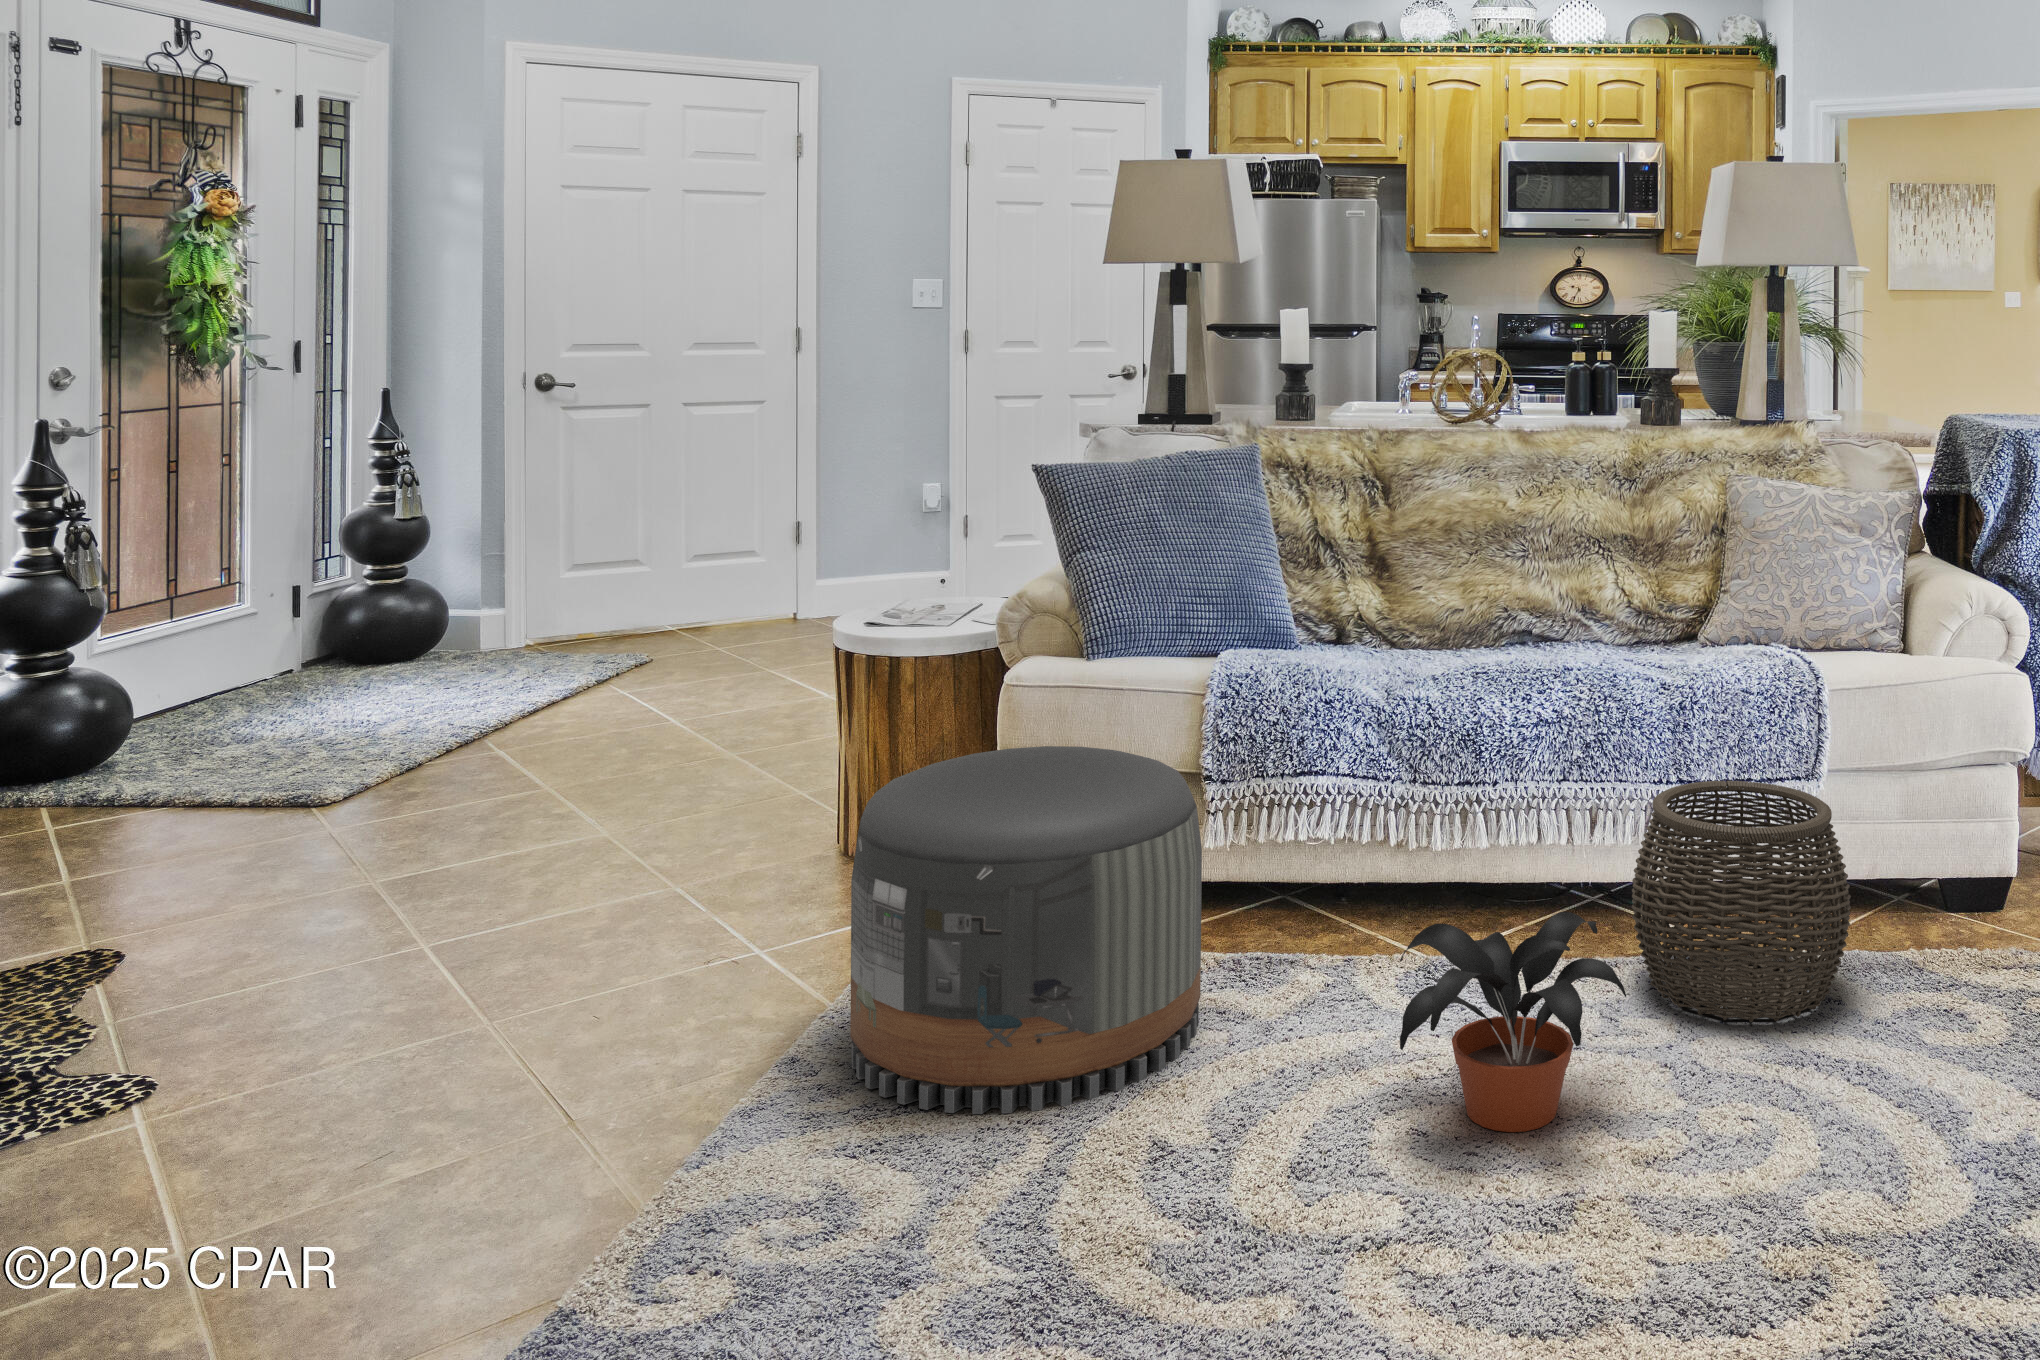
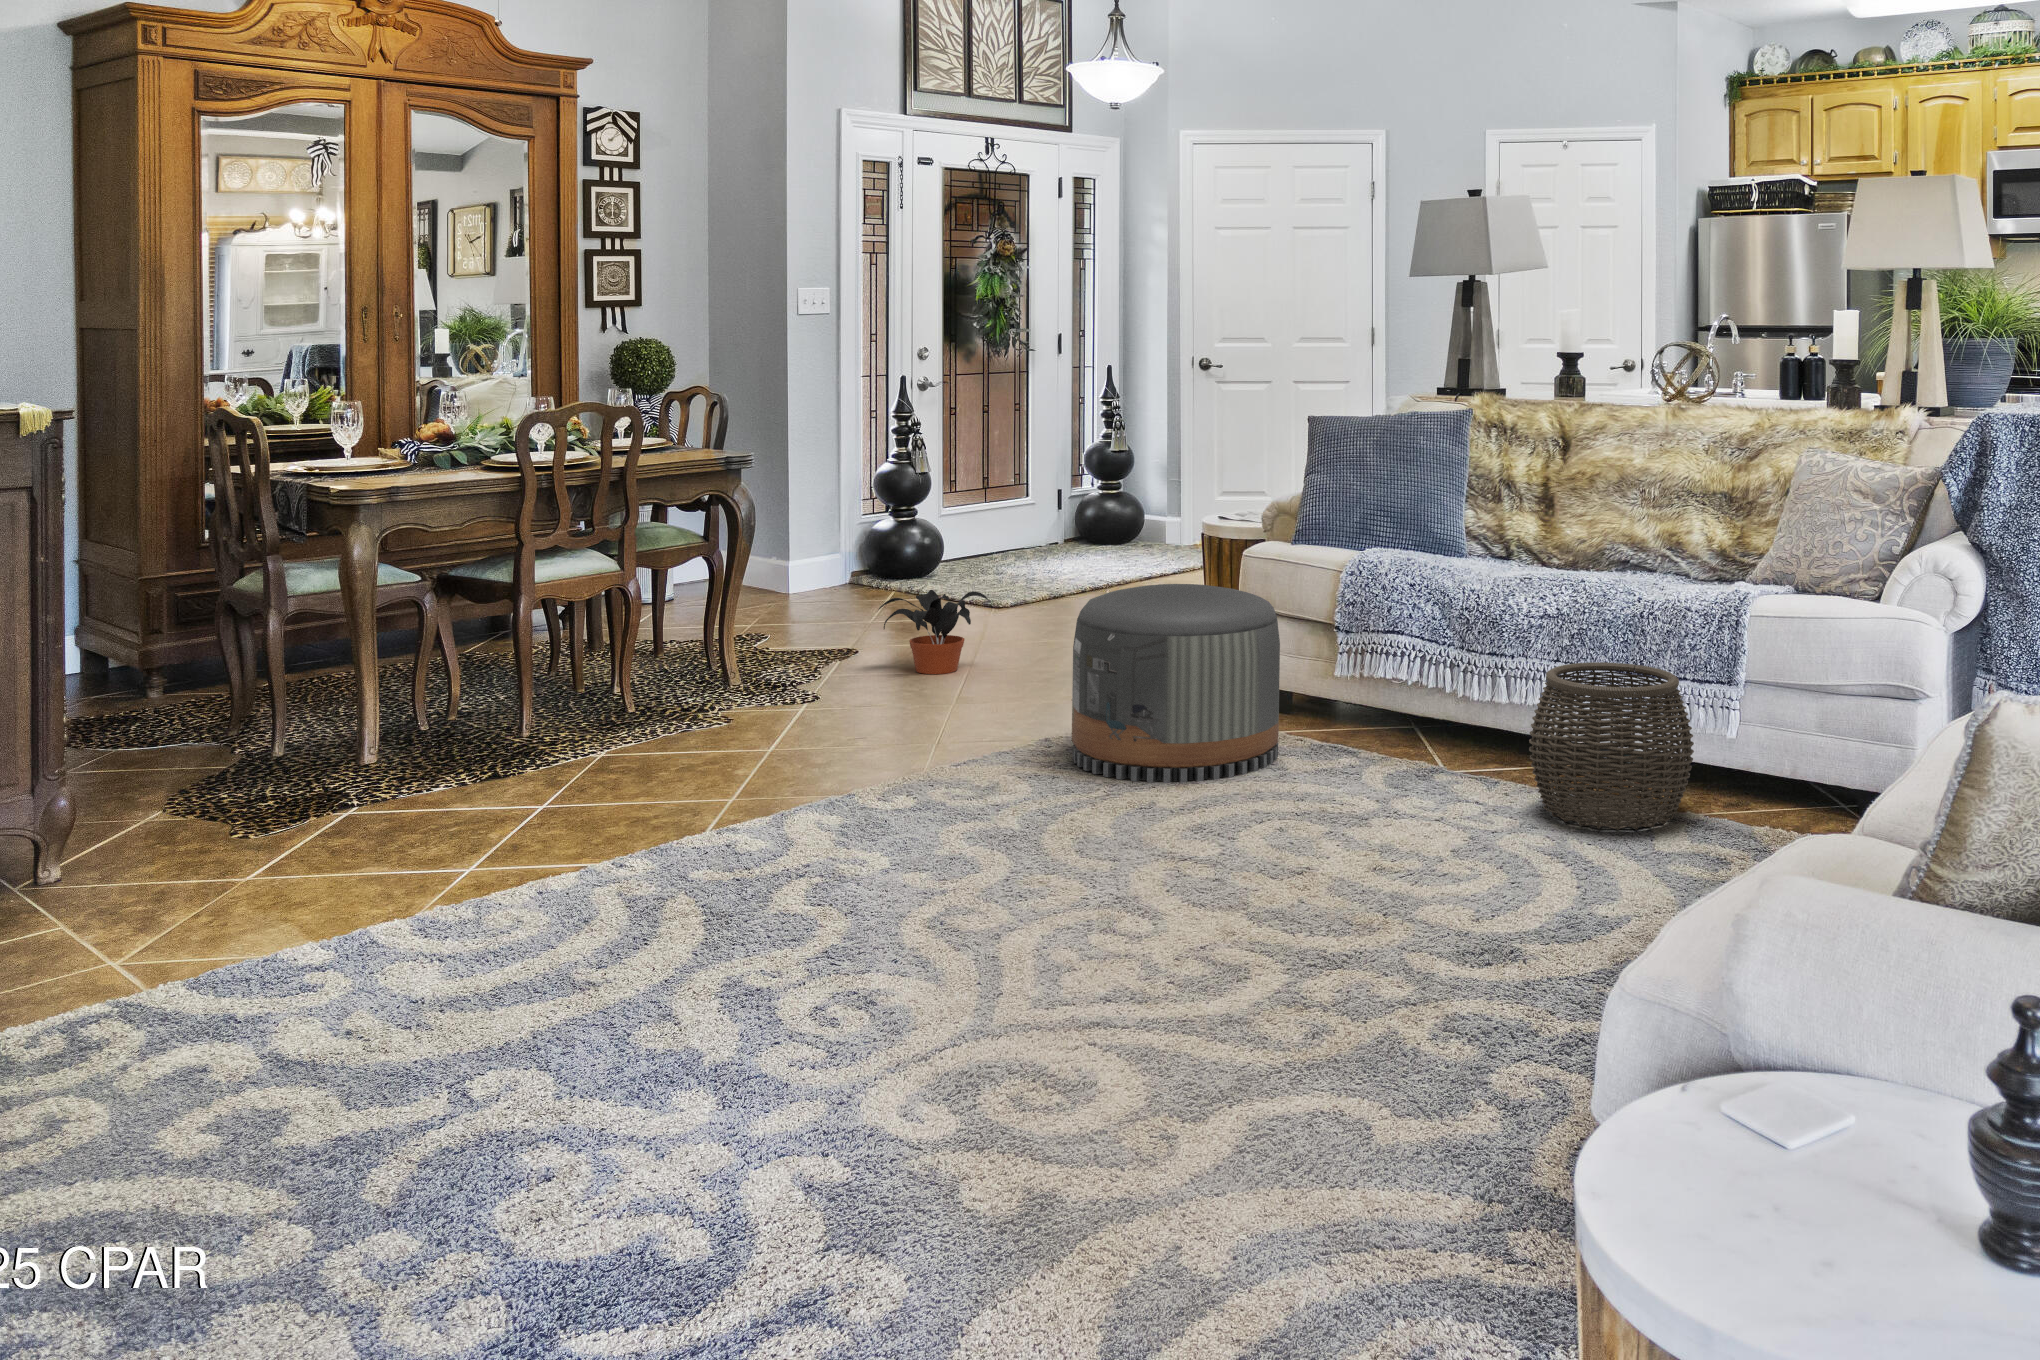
potted plant: present [1400,911,1626,1132] -> present [878,590,989,674]

